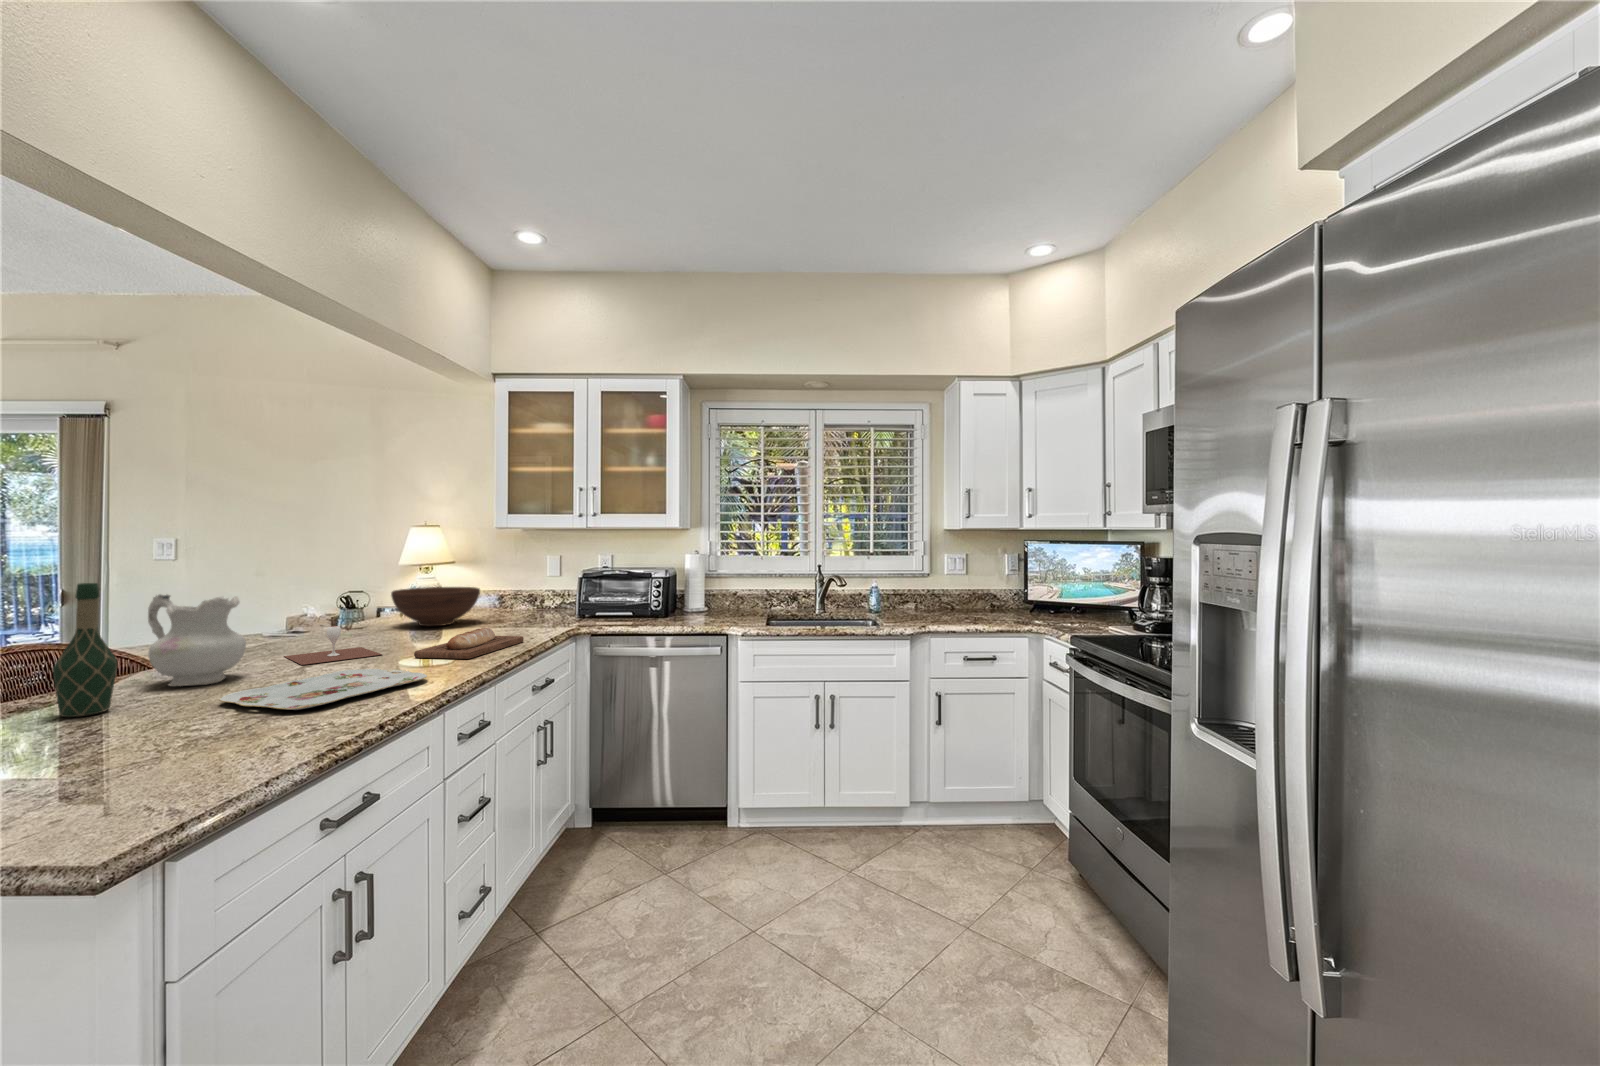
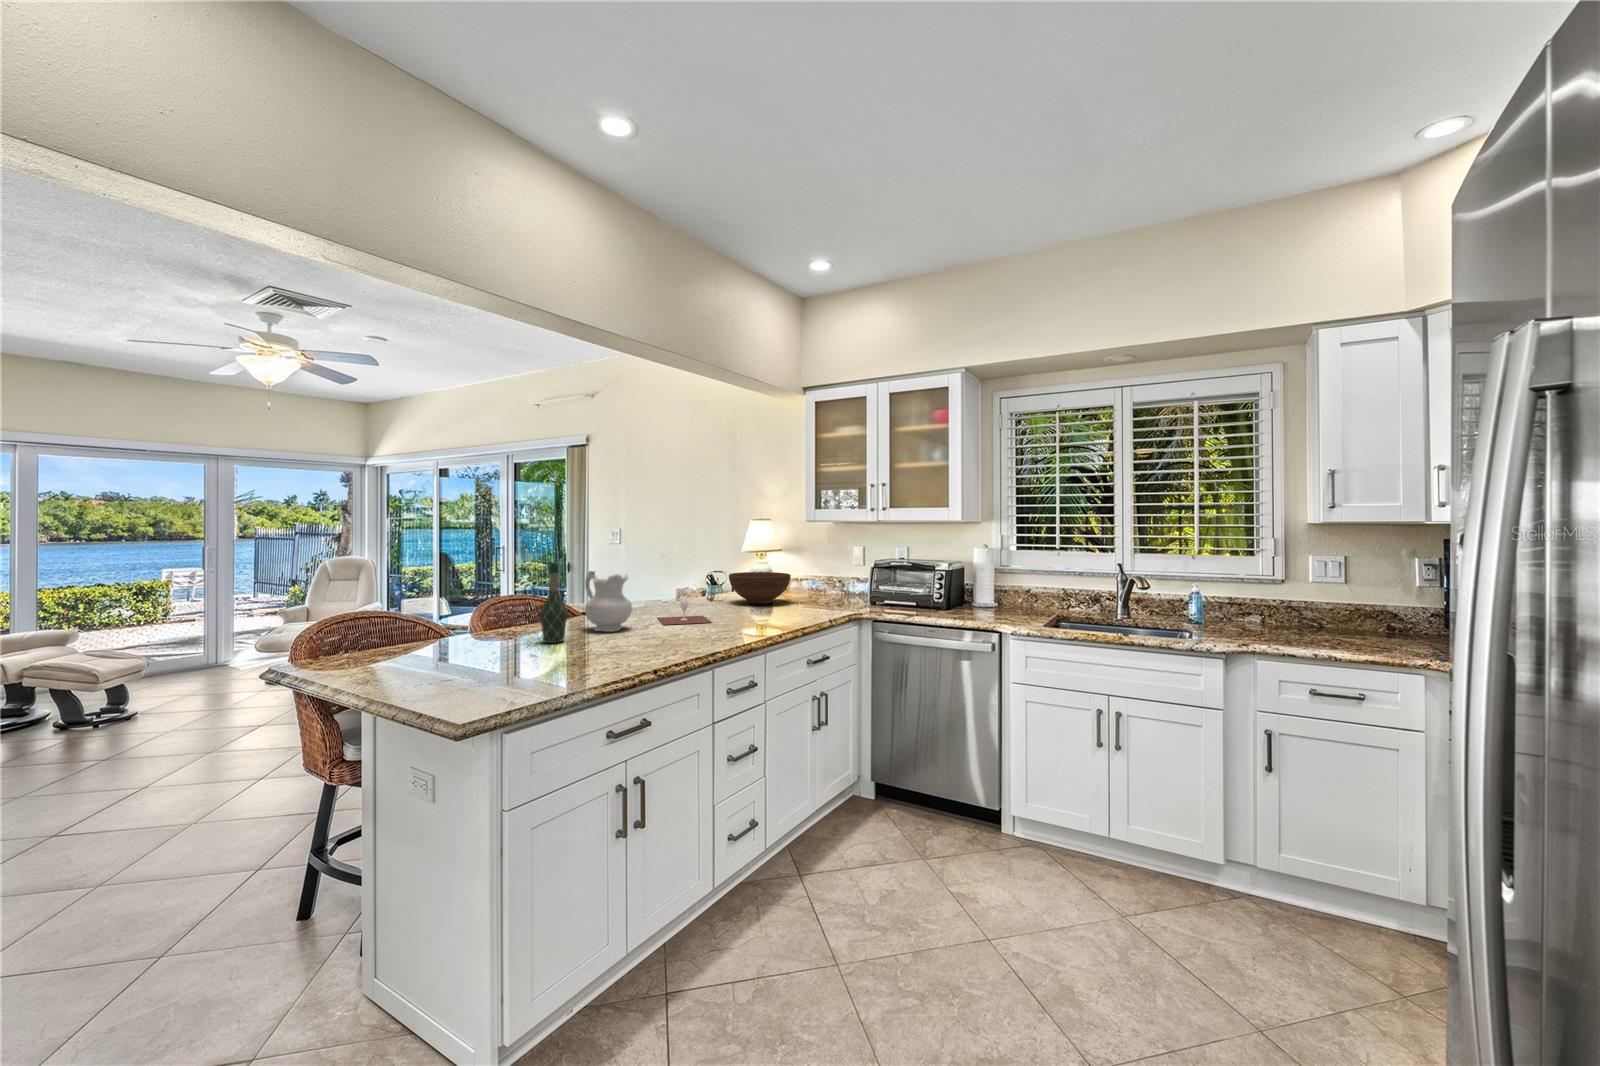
bread loaf: present [414,628,524,659] -> none [730,608,811,631]
serving tray: present [220,669,427,710] -> none [612,631,728,654]

